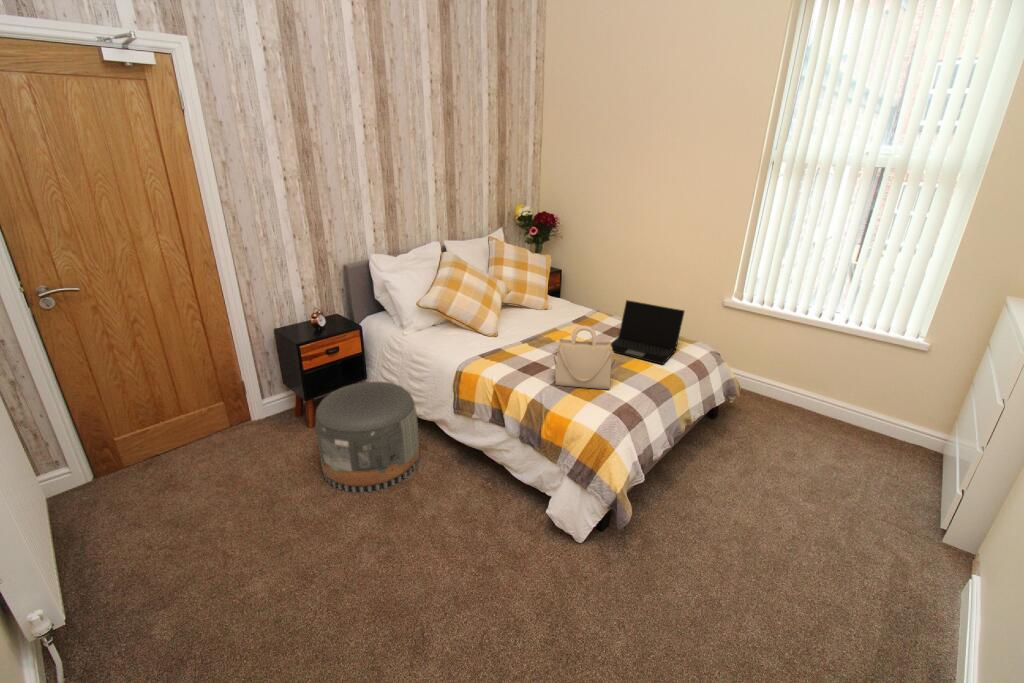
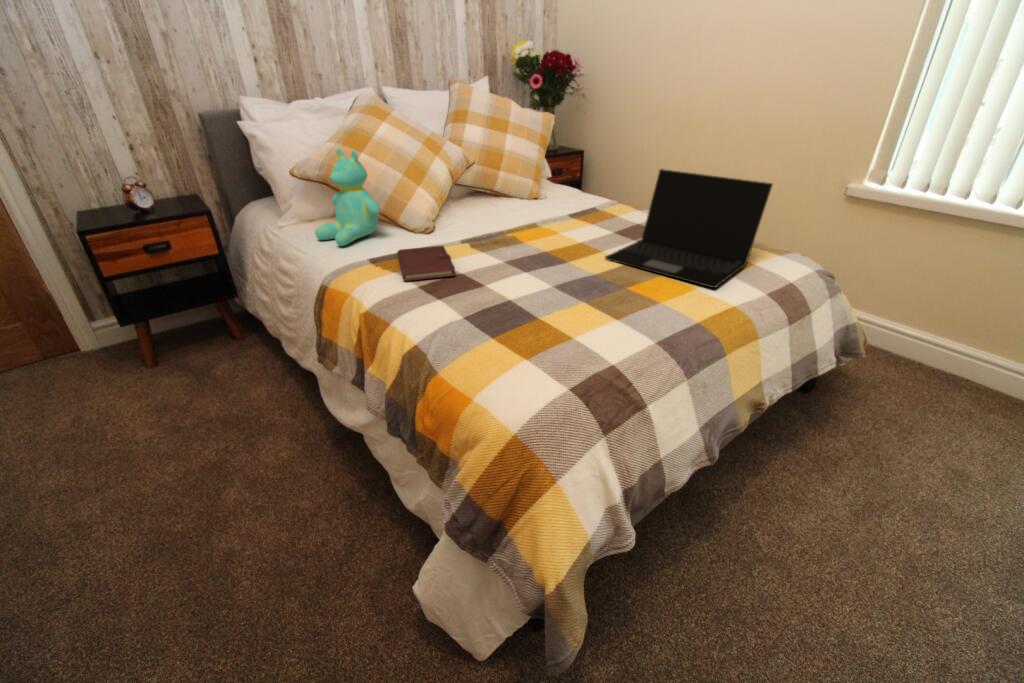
teddy bear: none [438,293,477,347] -> present [315,148,380,246]
handbag: present [554,326,616,389] -> none [471,189,601,333]
notebook: none [492,345,532,367] -> present [397,246,455,281]
pouf: present [316,382,419,493] -> none [52,301,281,492]

